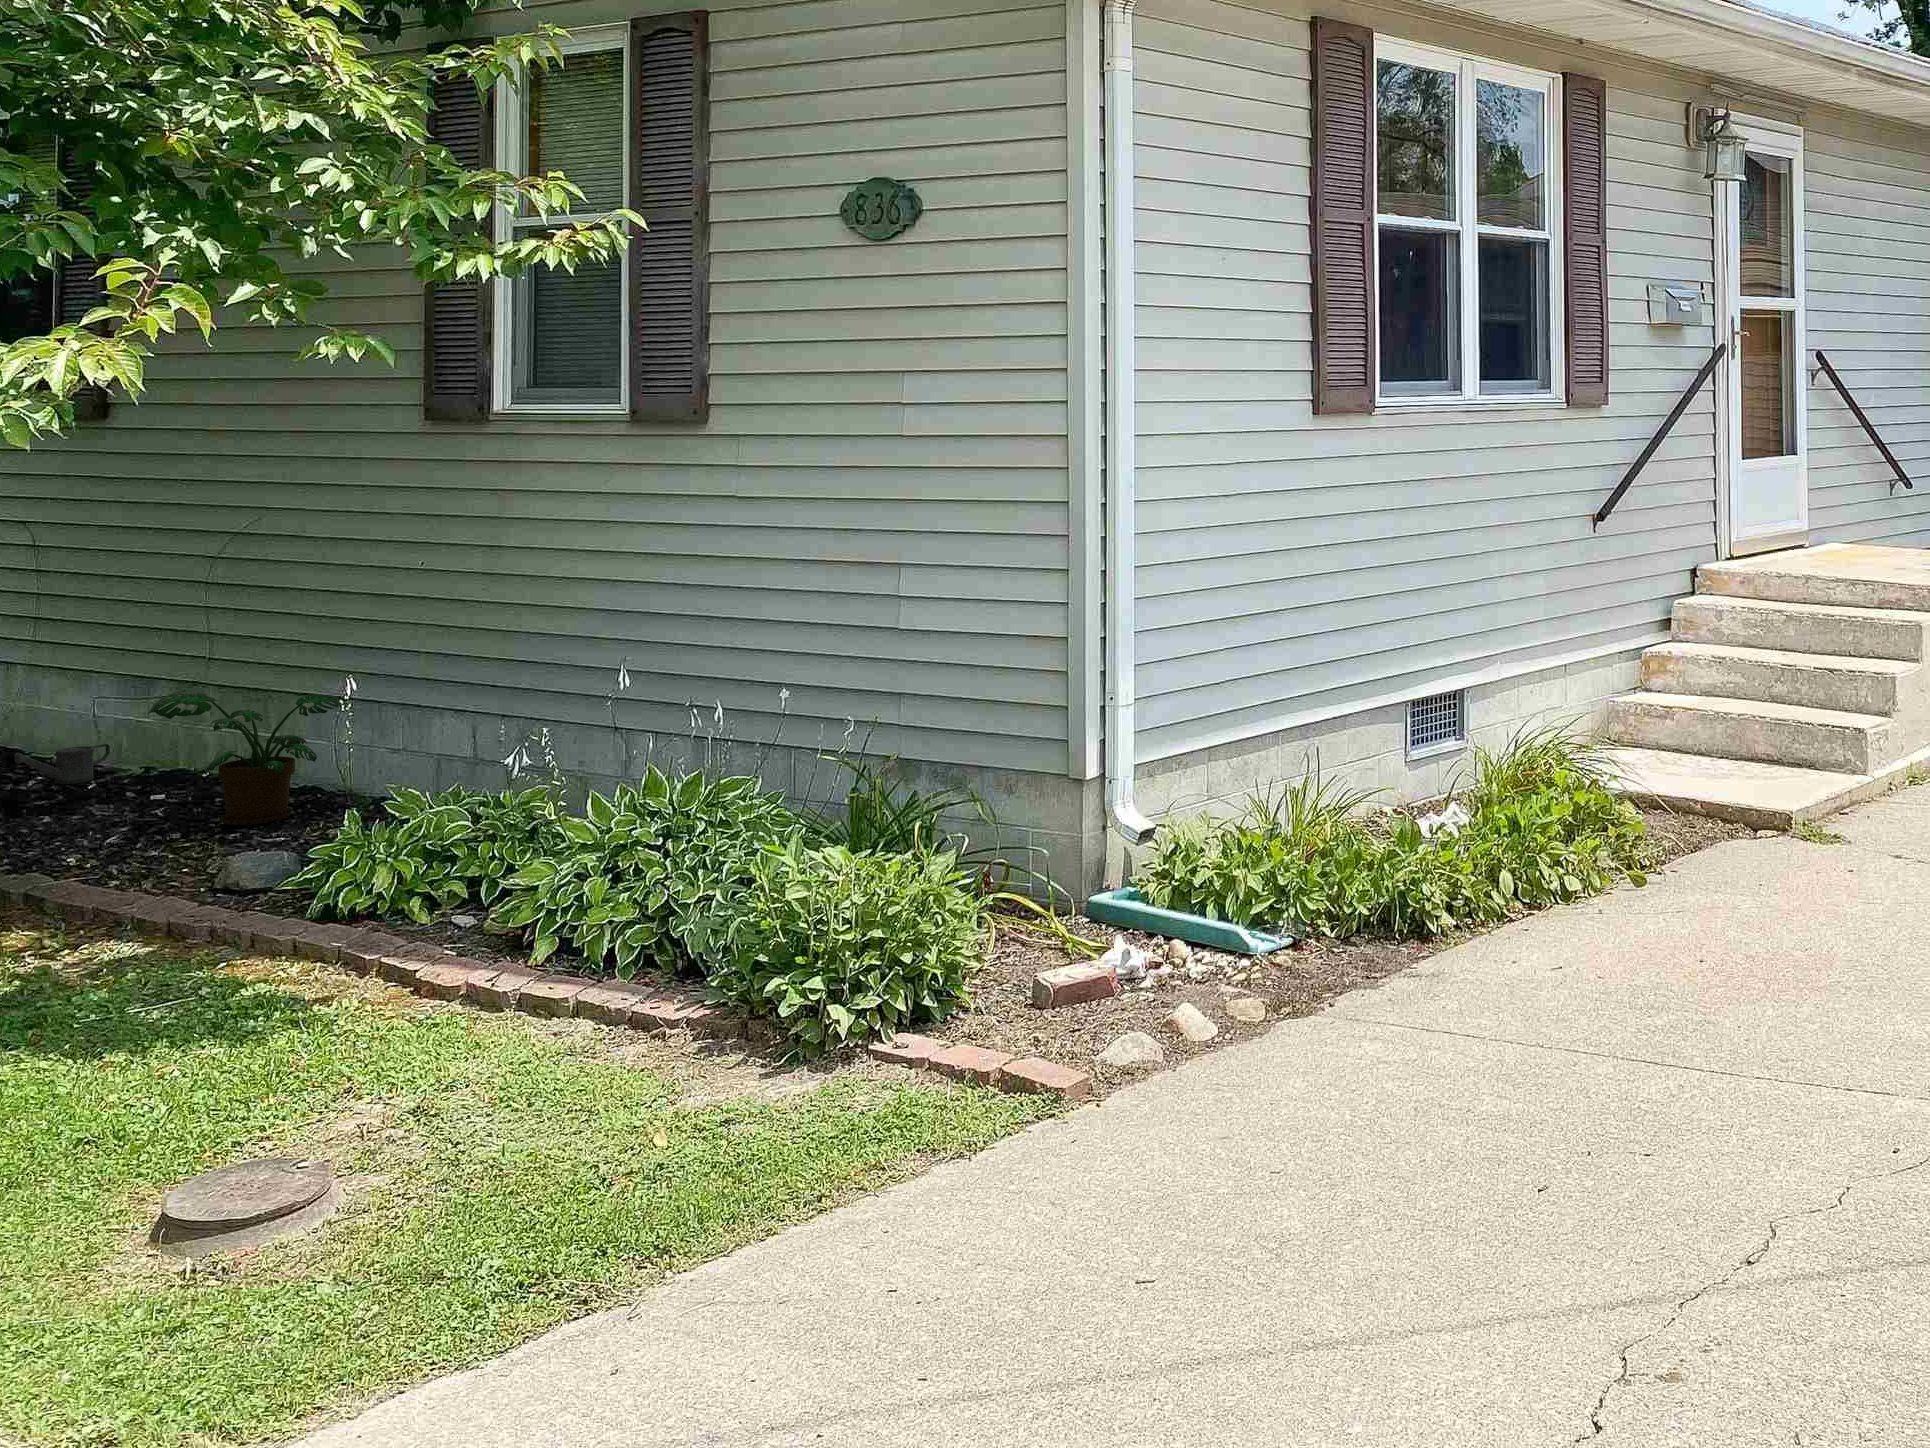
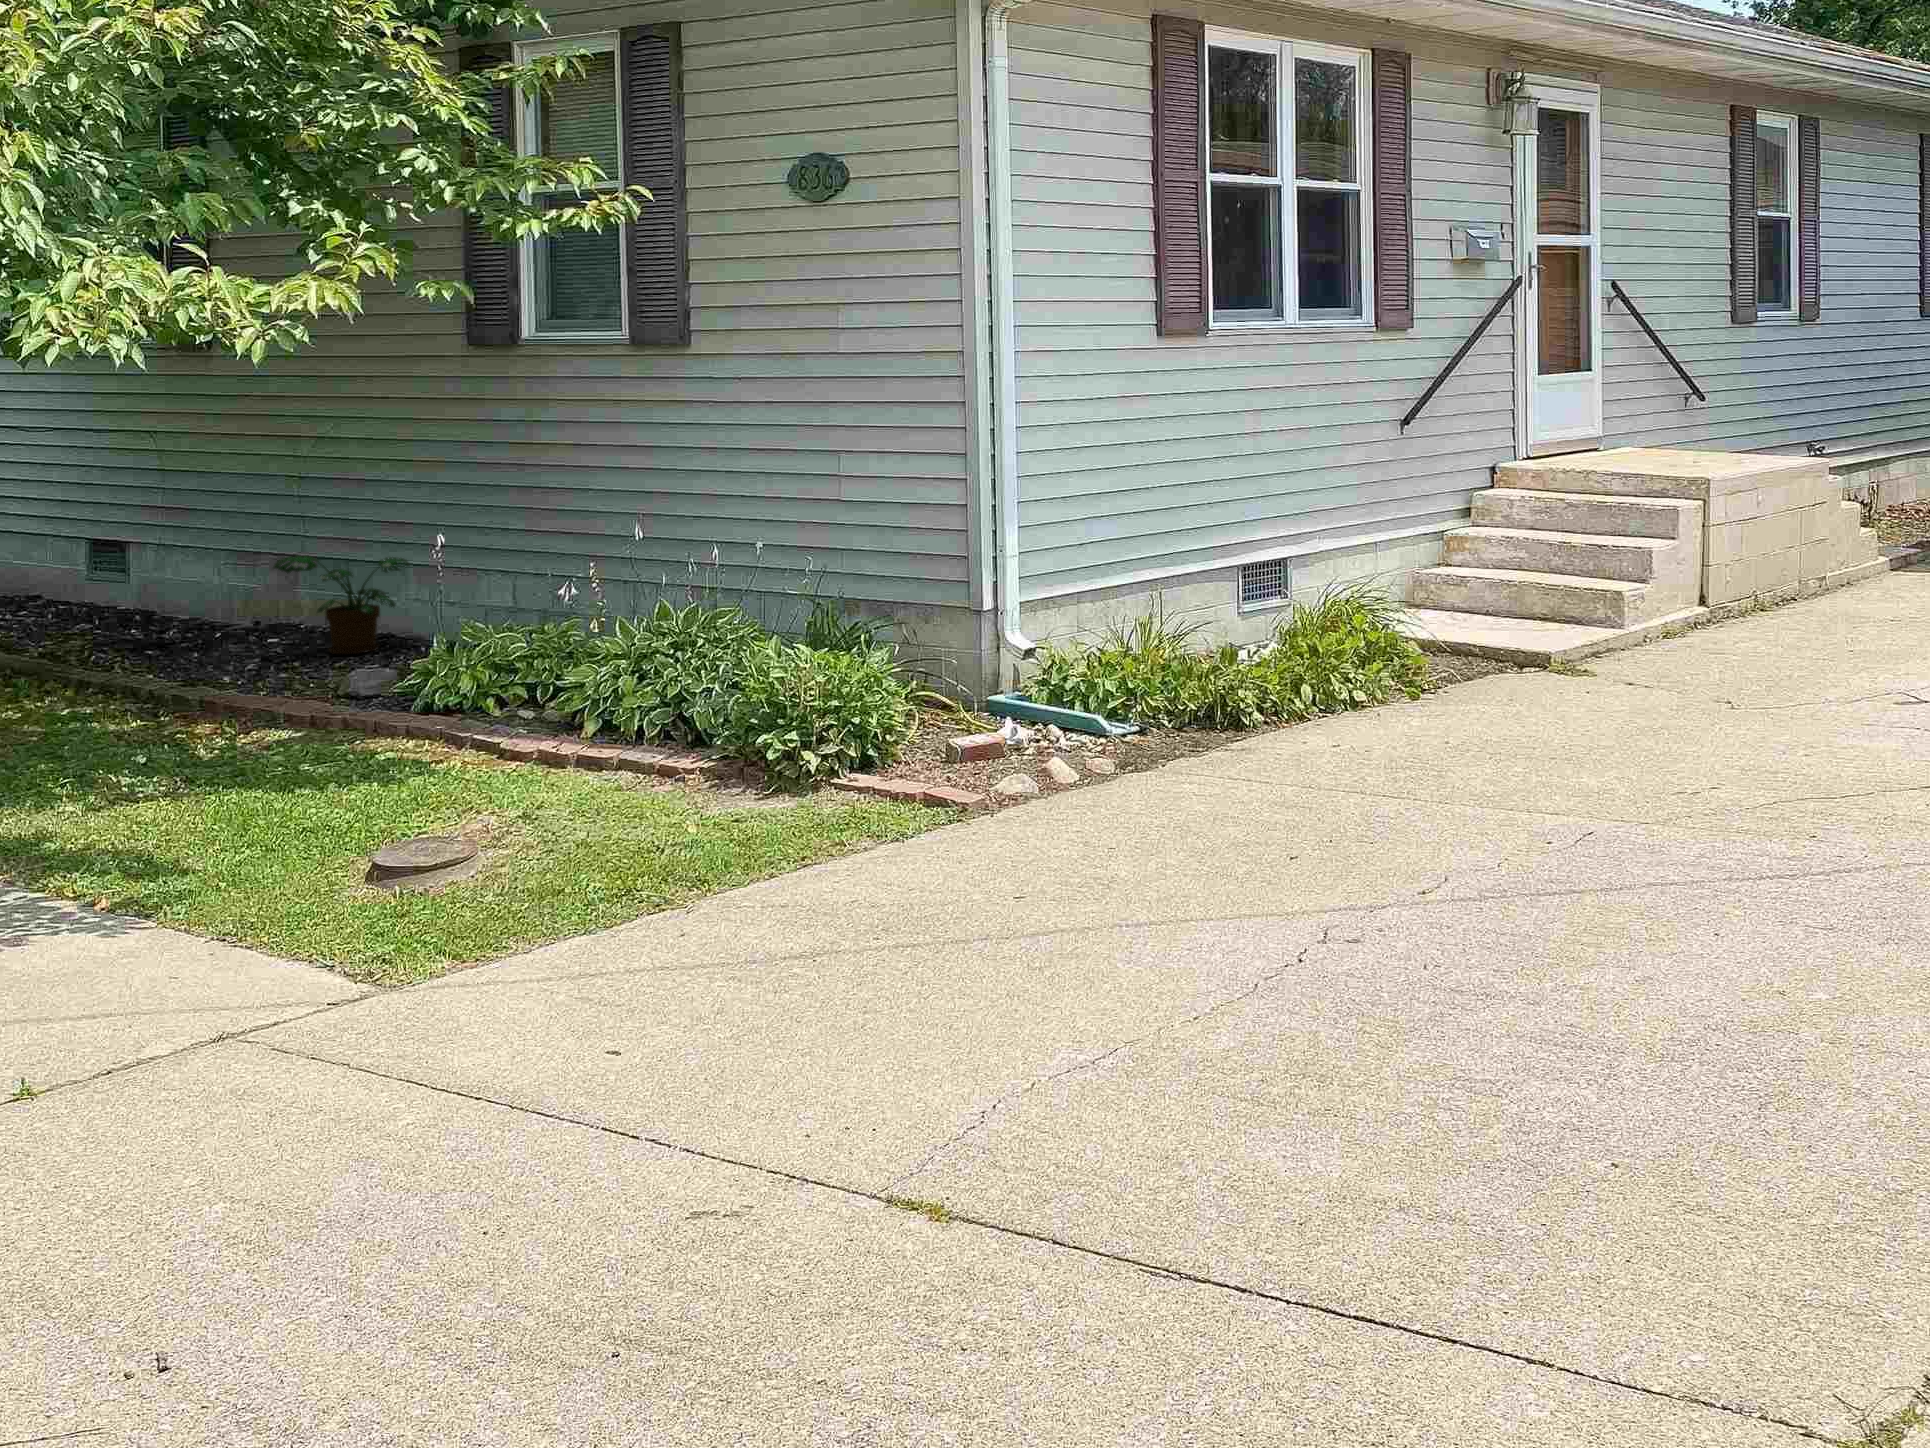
watering can: present [15,744,110,784] -> none [163,600,229,629]

